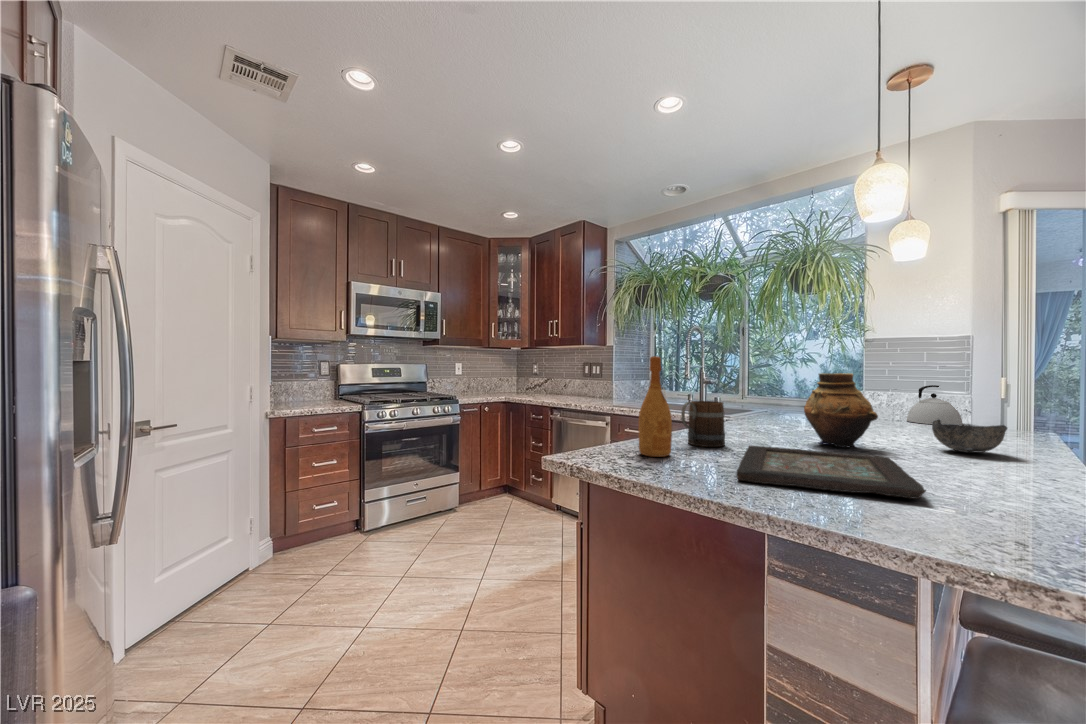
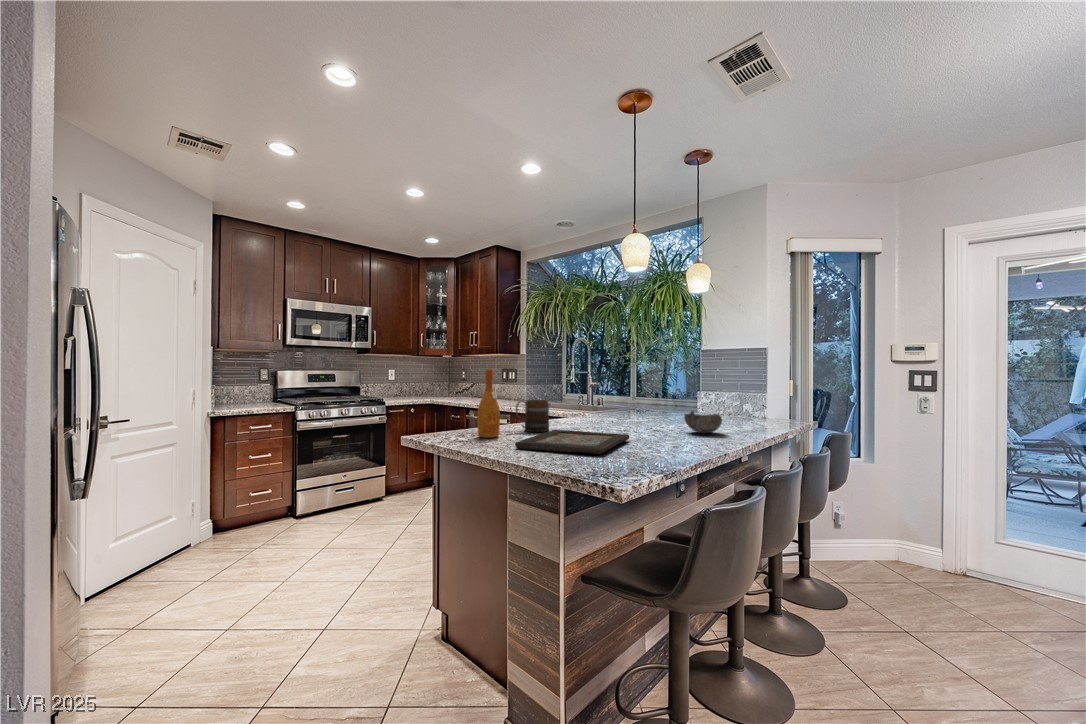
vase: present [804,373,878,448] -> none [606,380,648,431]
kettle: present [907,385,963,425] -> none [722,388,757,417]

